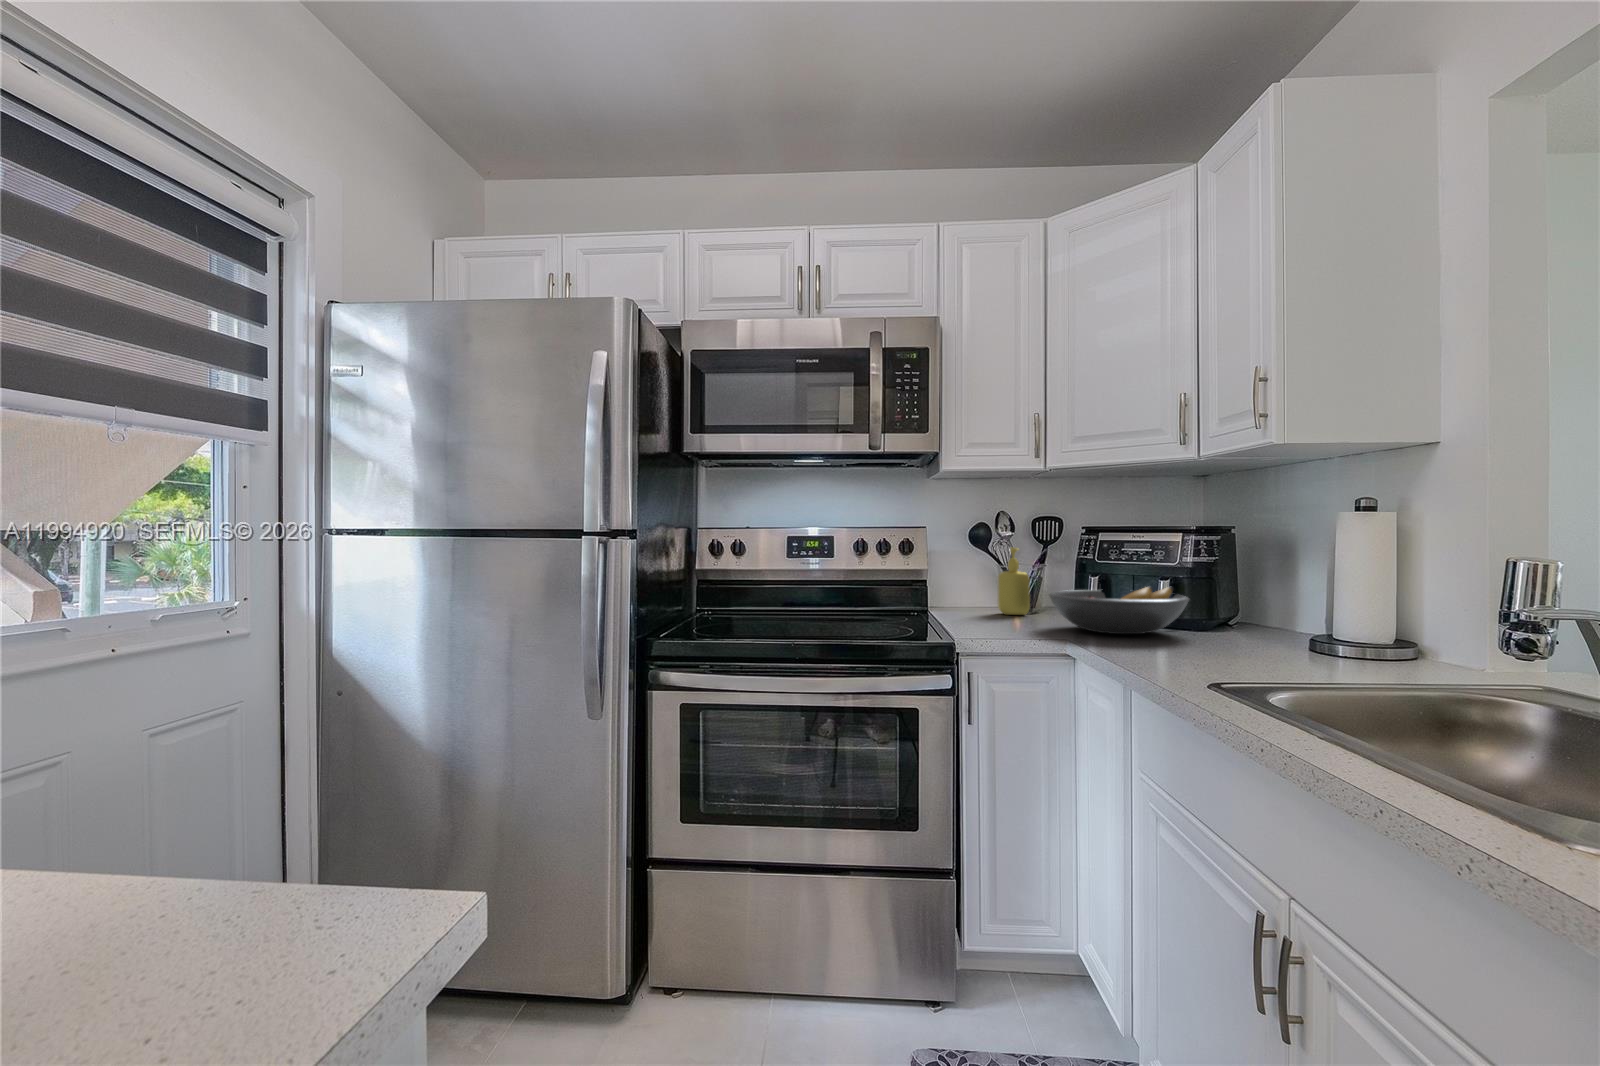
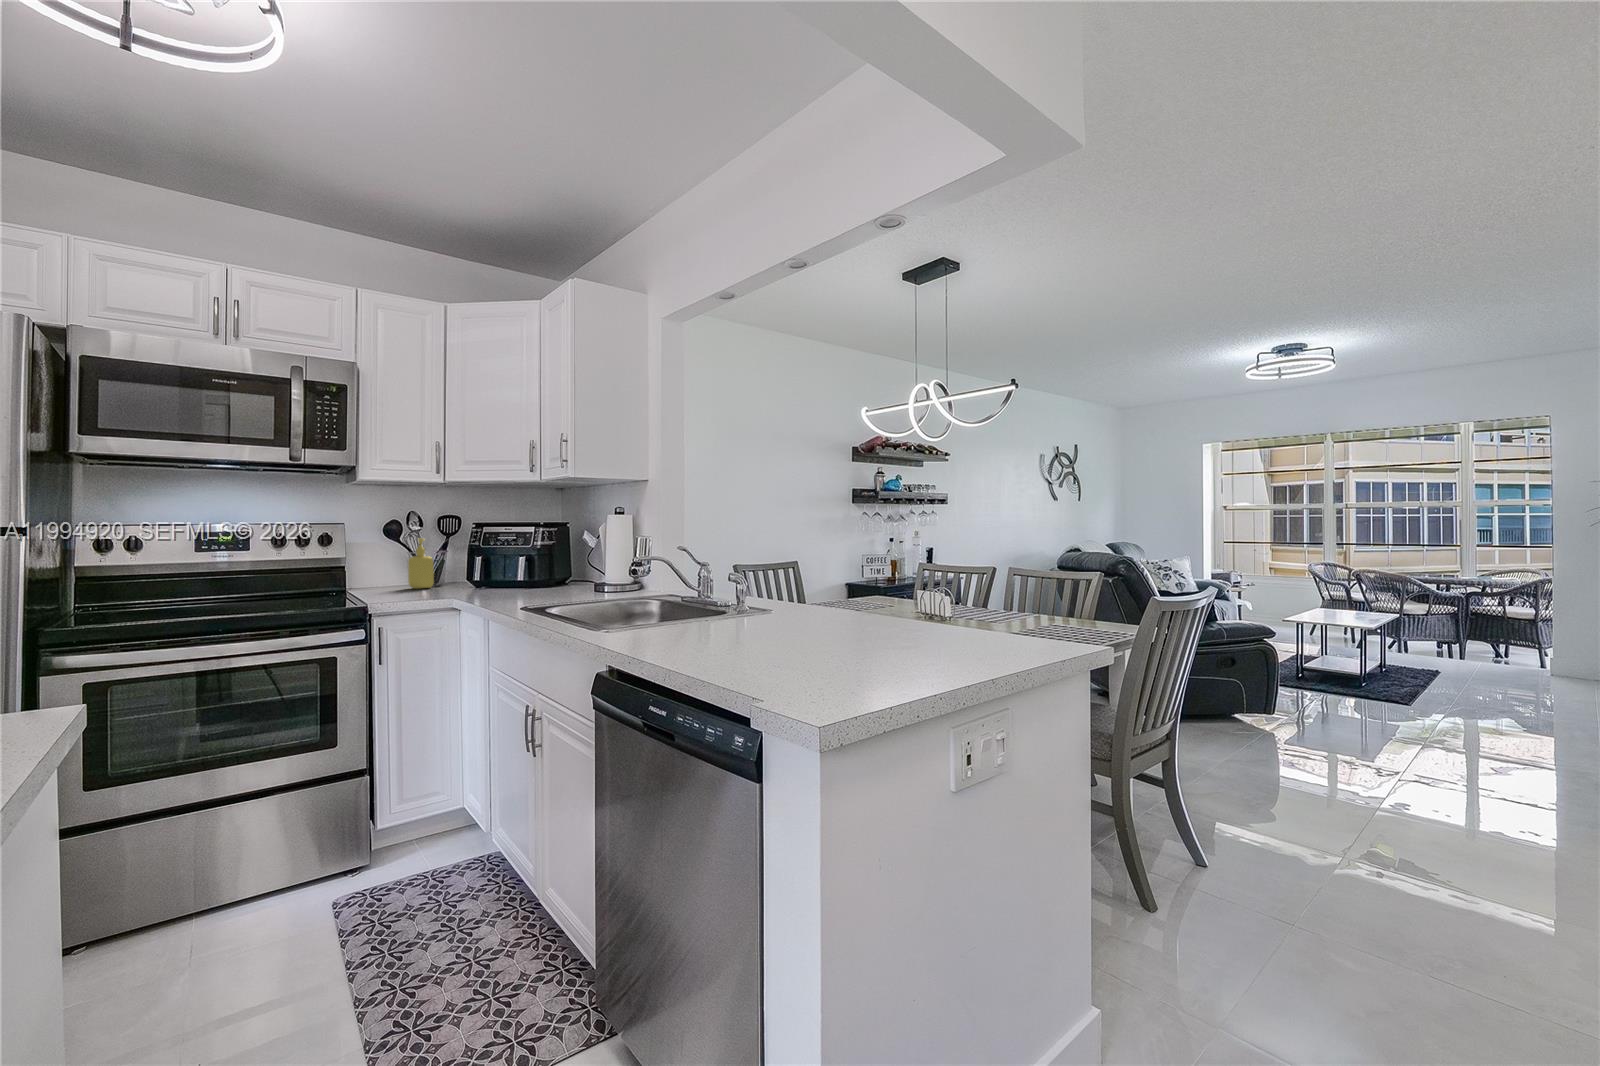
fruit bowl: present [1049,587,1189,634] -> none [444,561,536,593]

